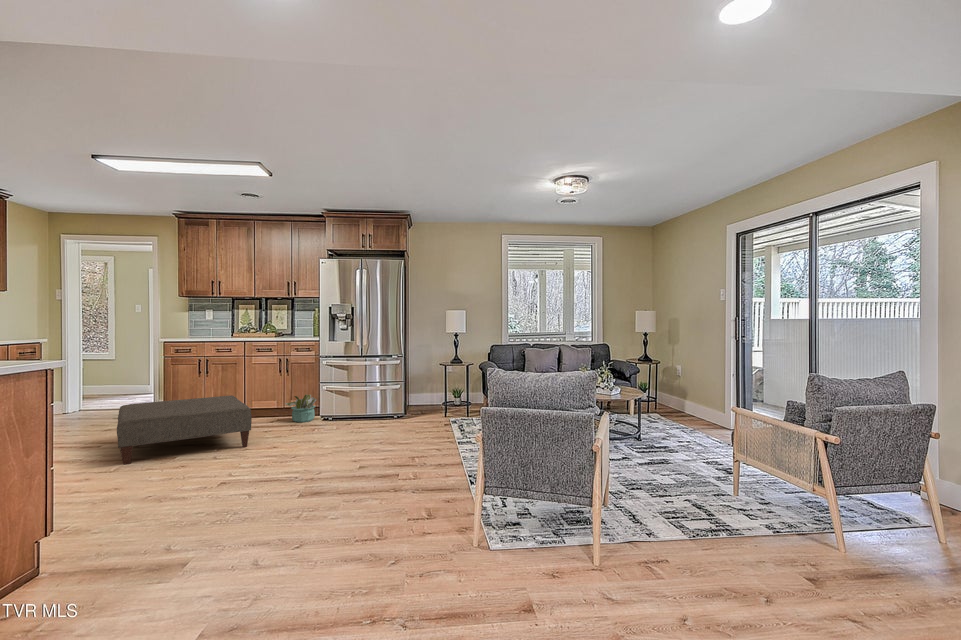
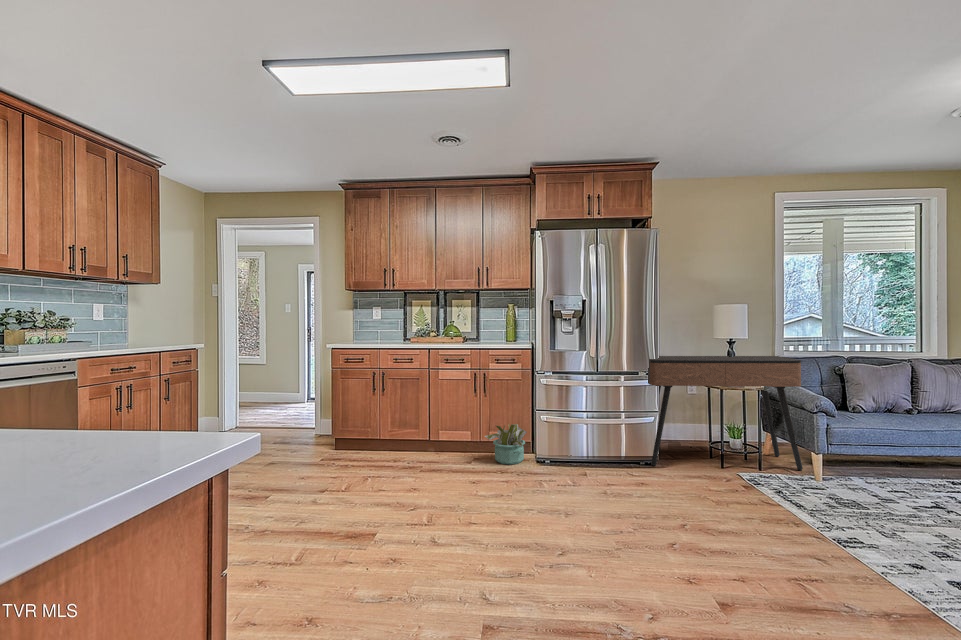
console table: none [401,345,494,419] -> present [648,356,803,470]
ottoman: present [117,395,252,465] -> none [284,426,470,551]

